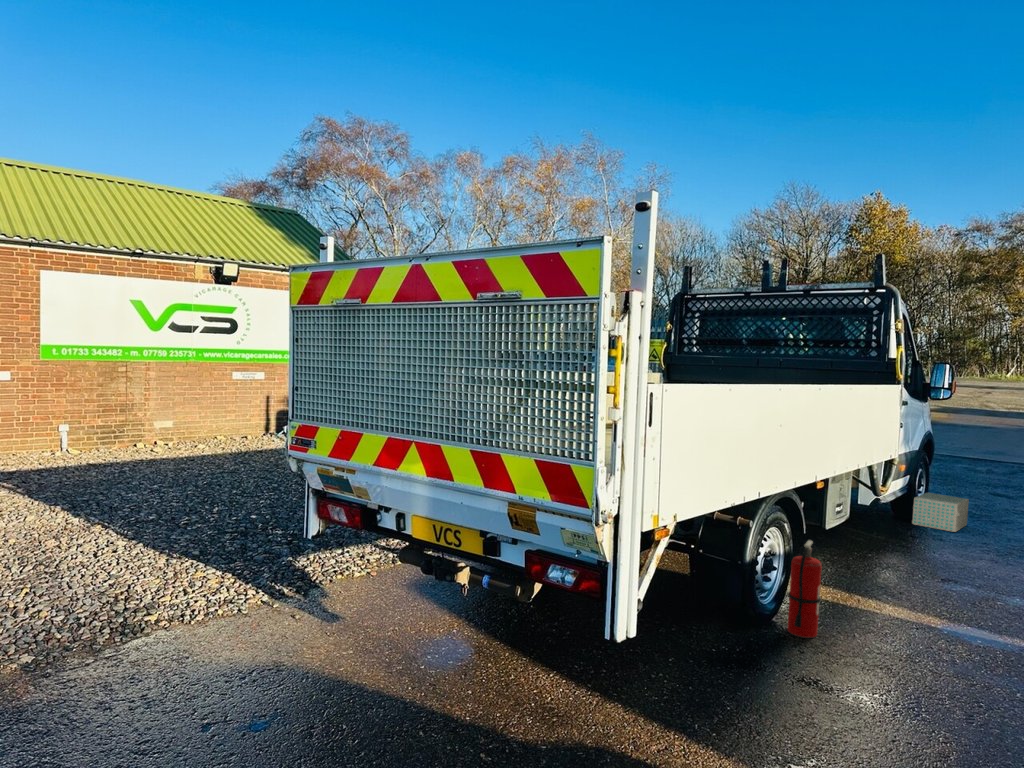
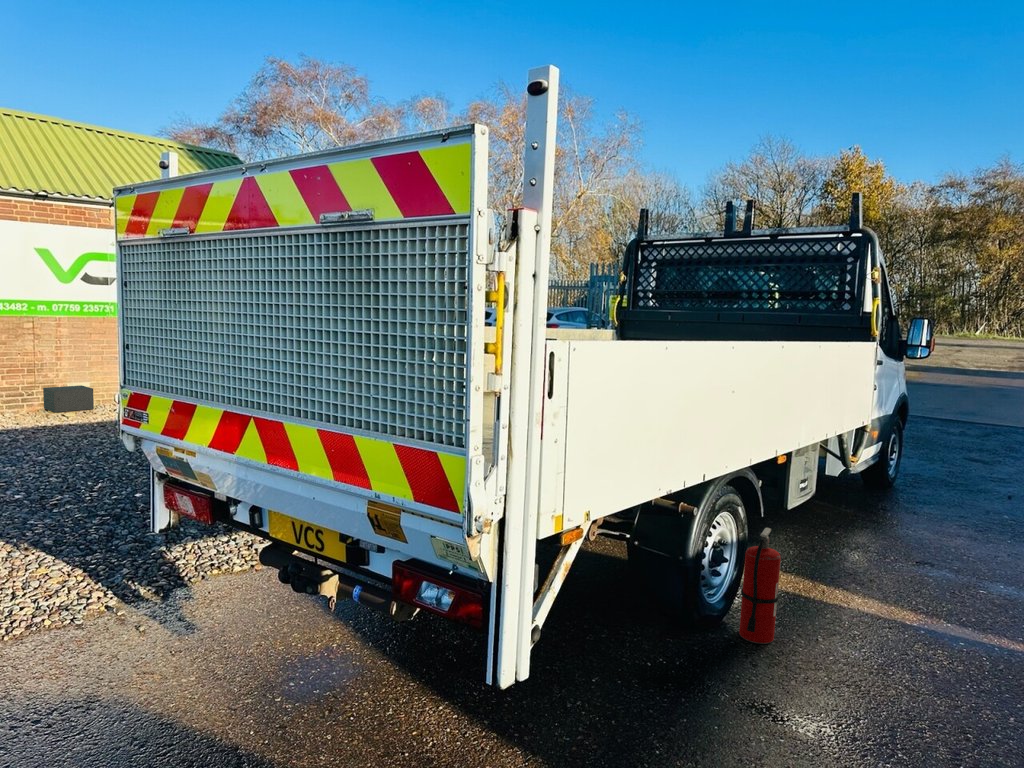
storage box: present [912,493,969,532] -> present [43,385,94,412]

